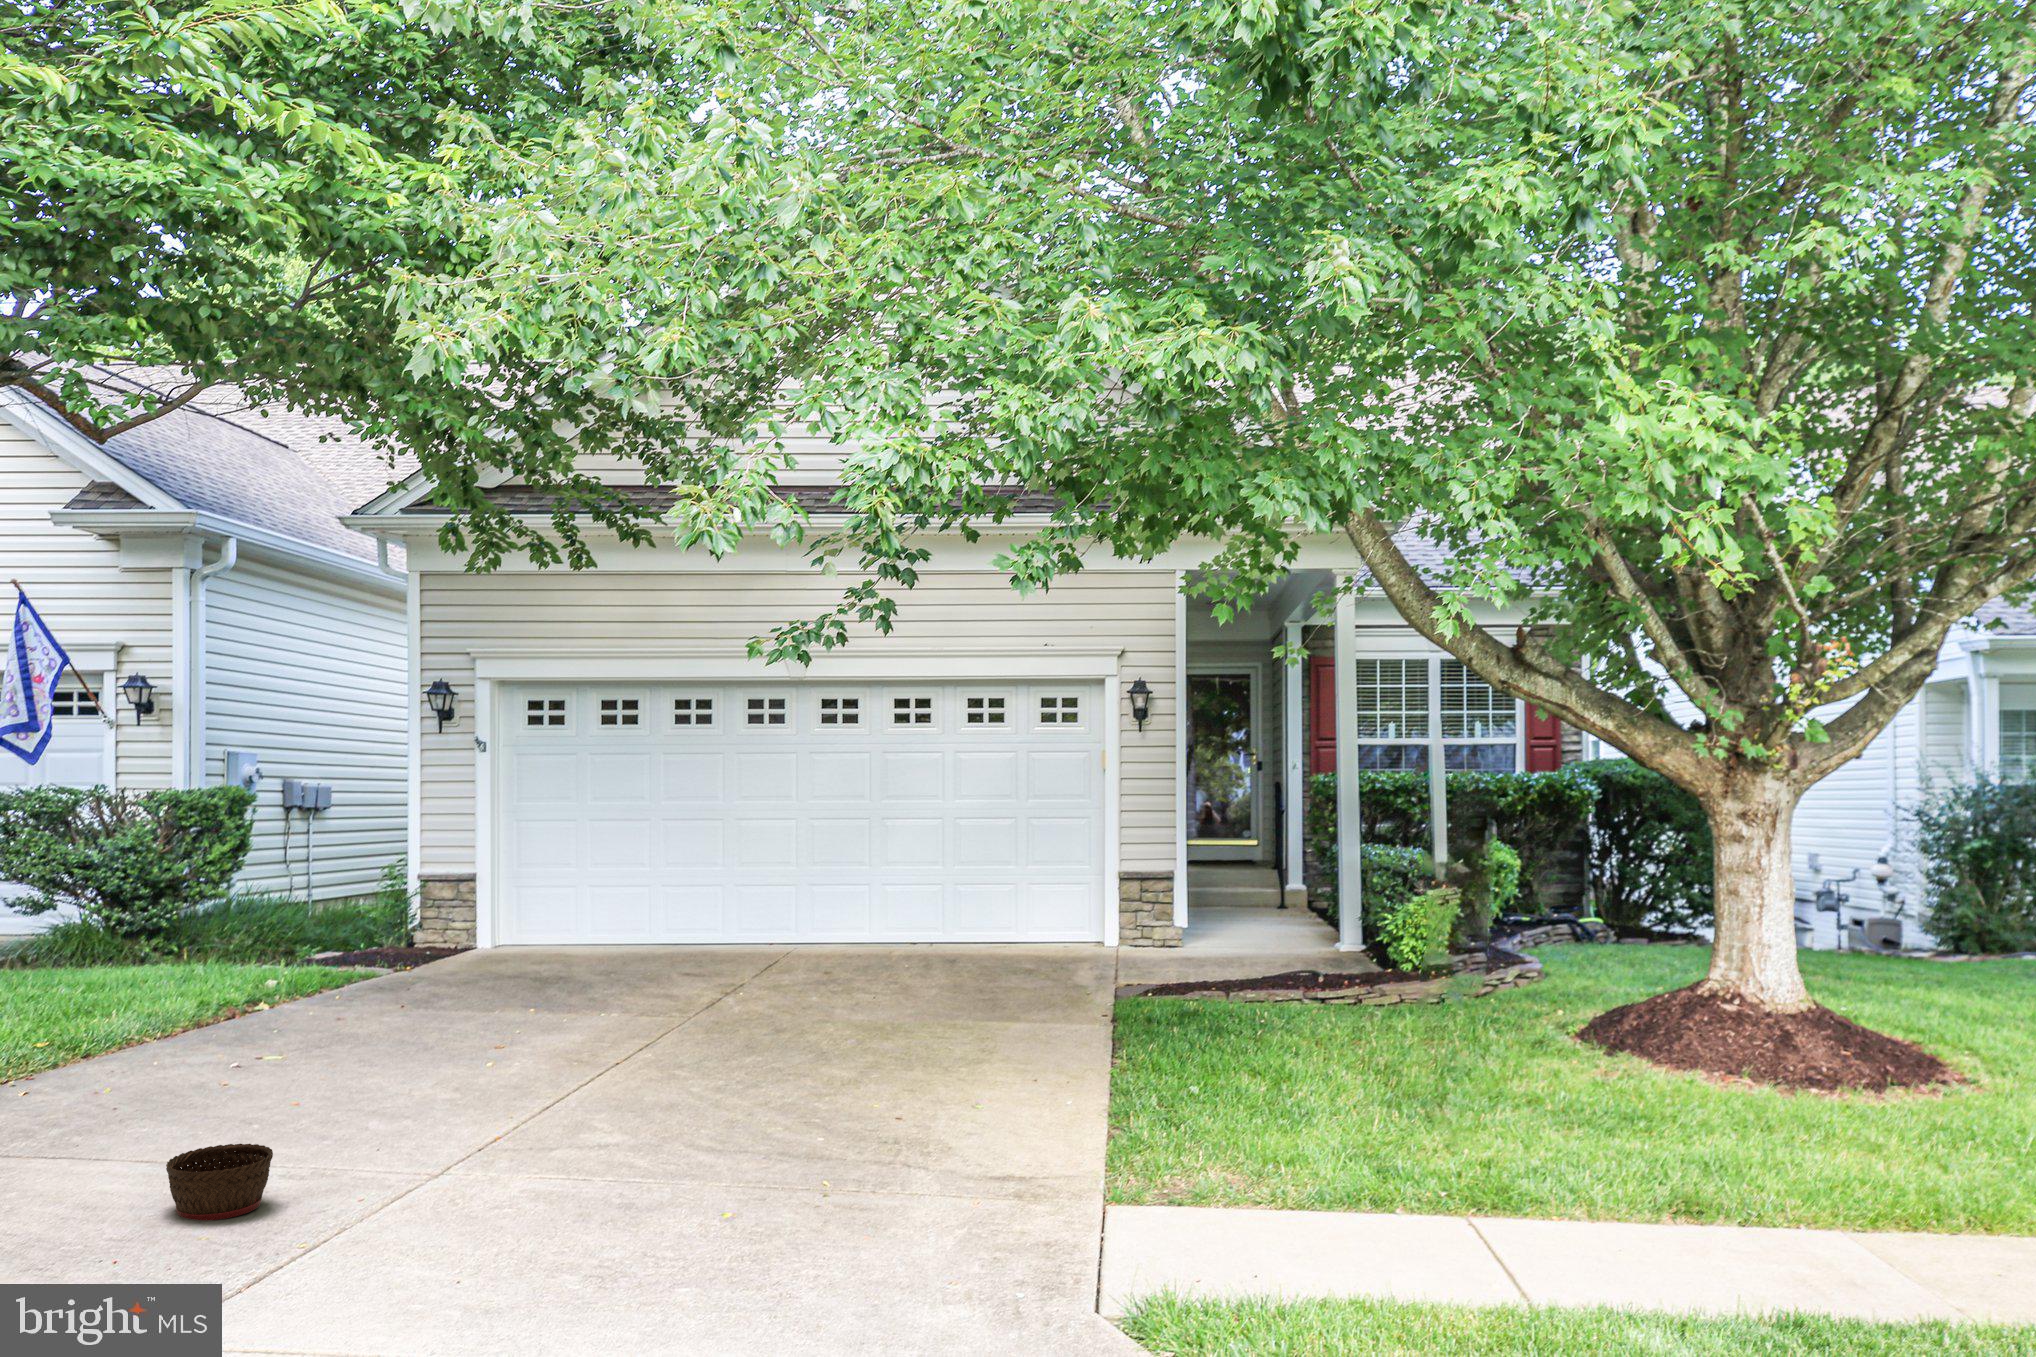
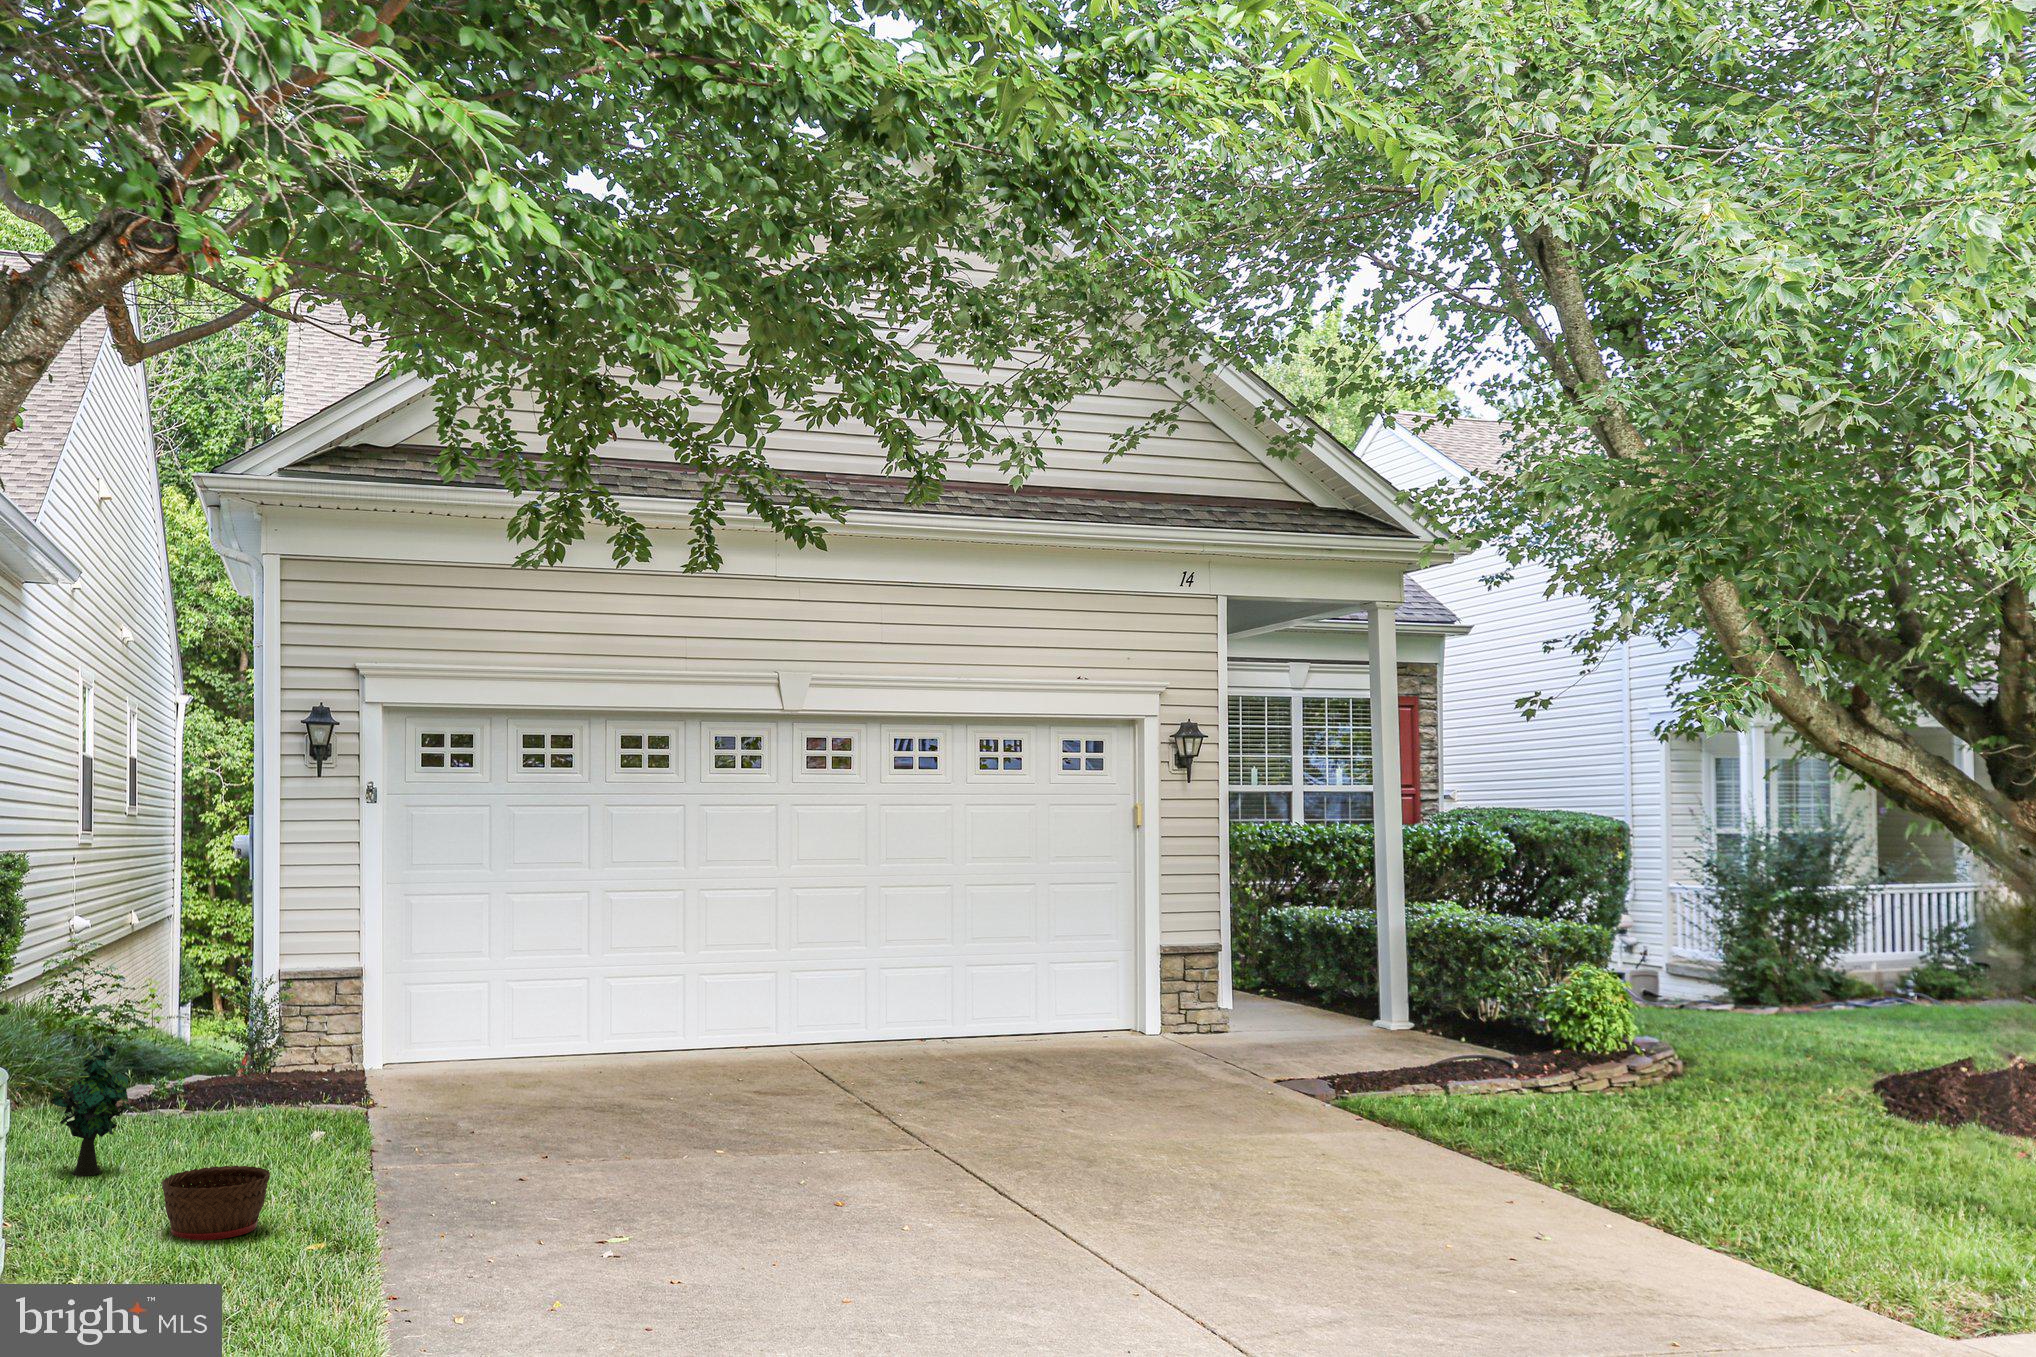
decorative plant: none [58,1022,140,1148] -> present [50,1046,131,1176]

